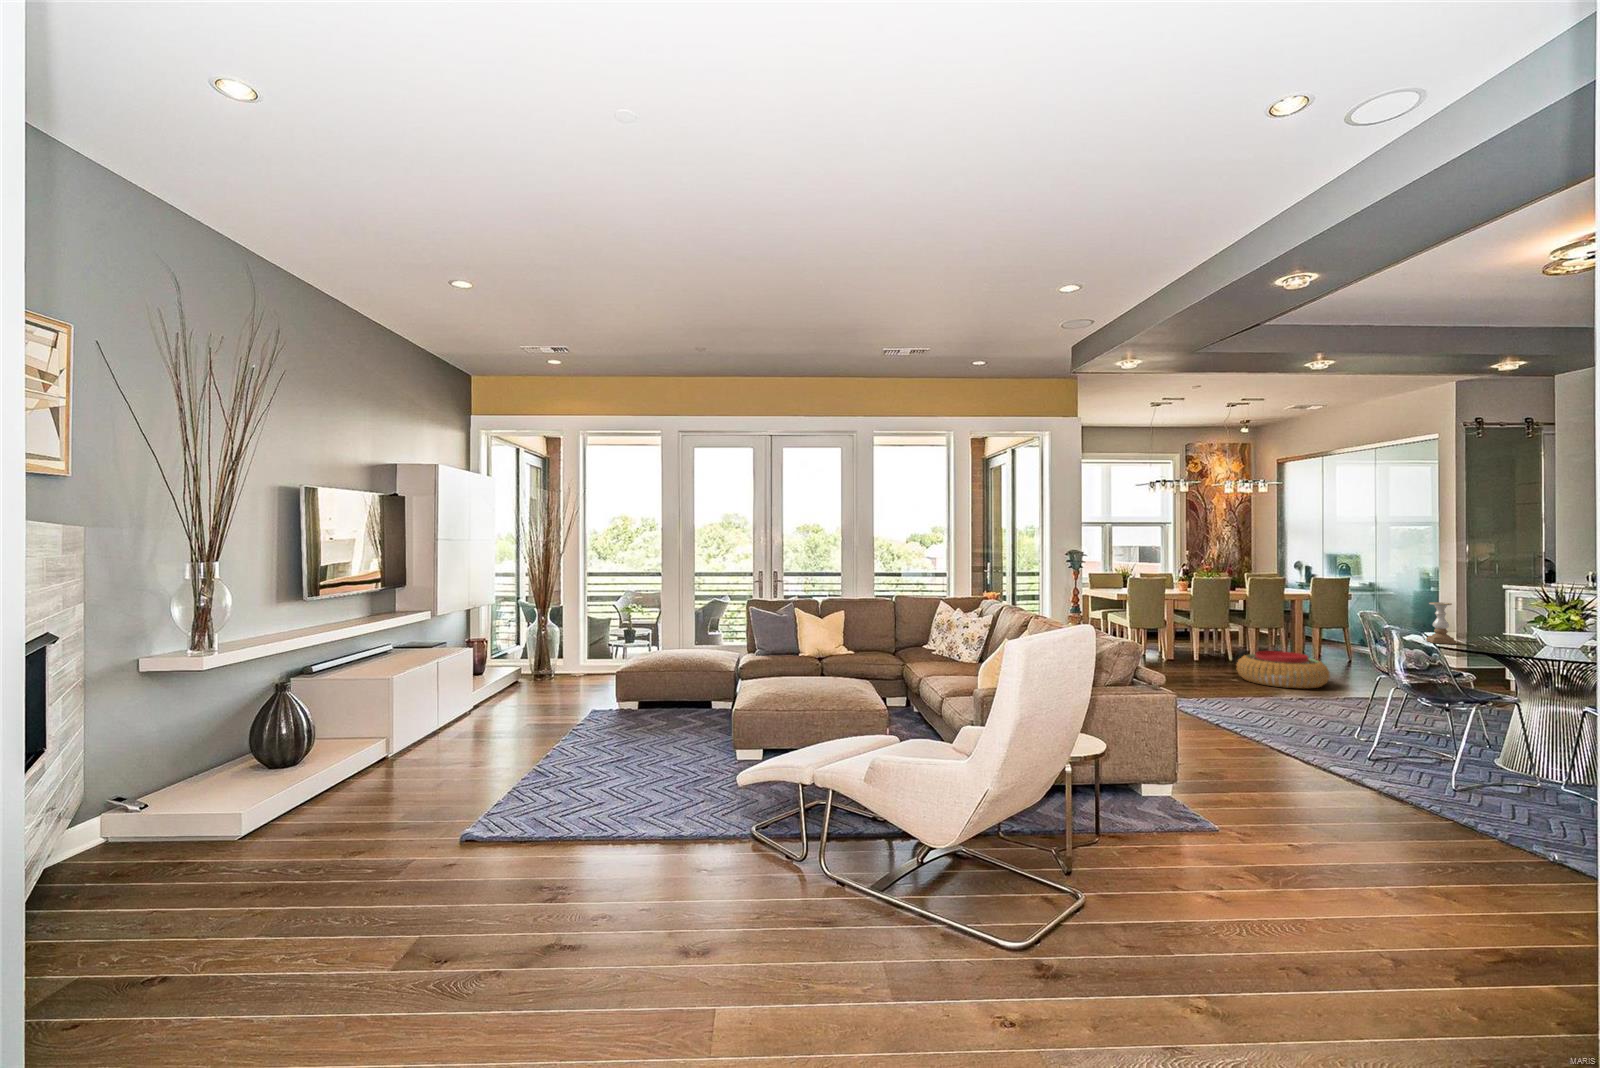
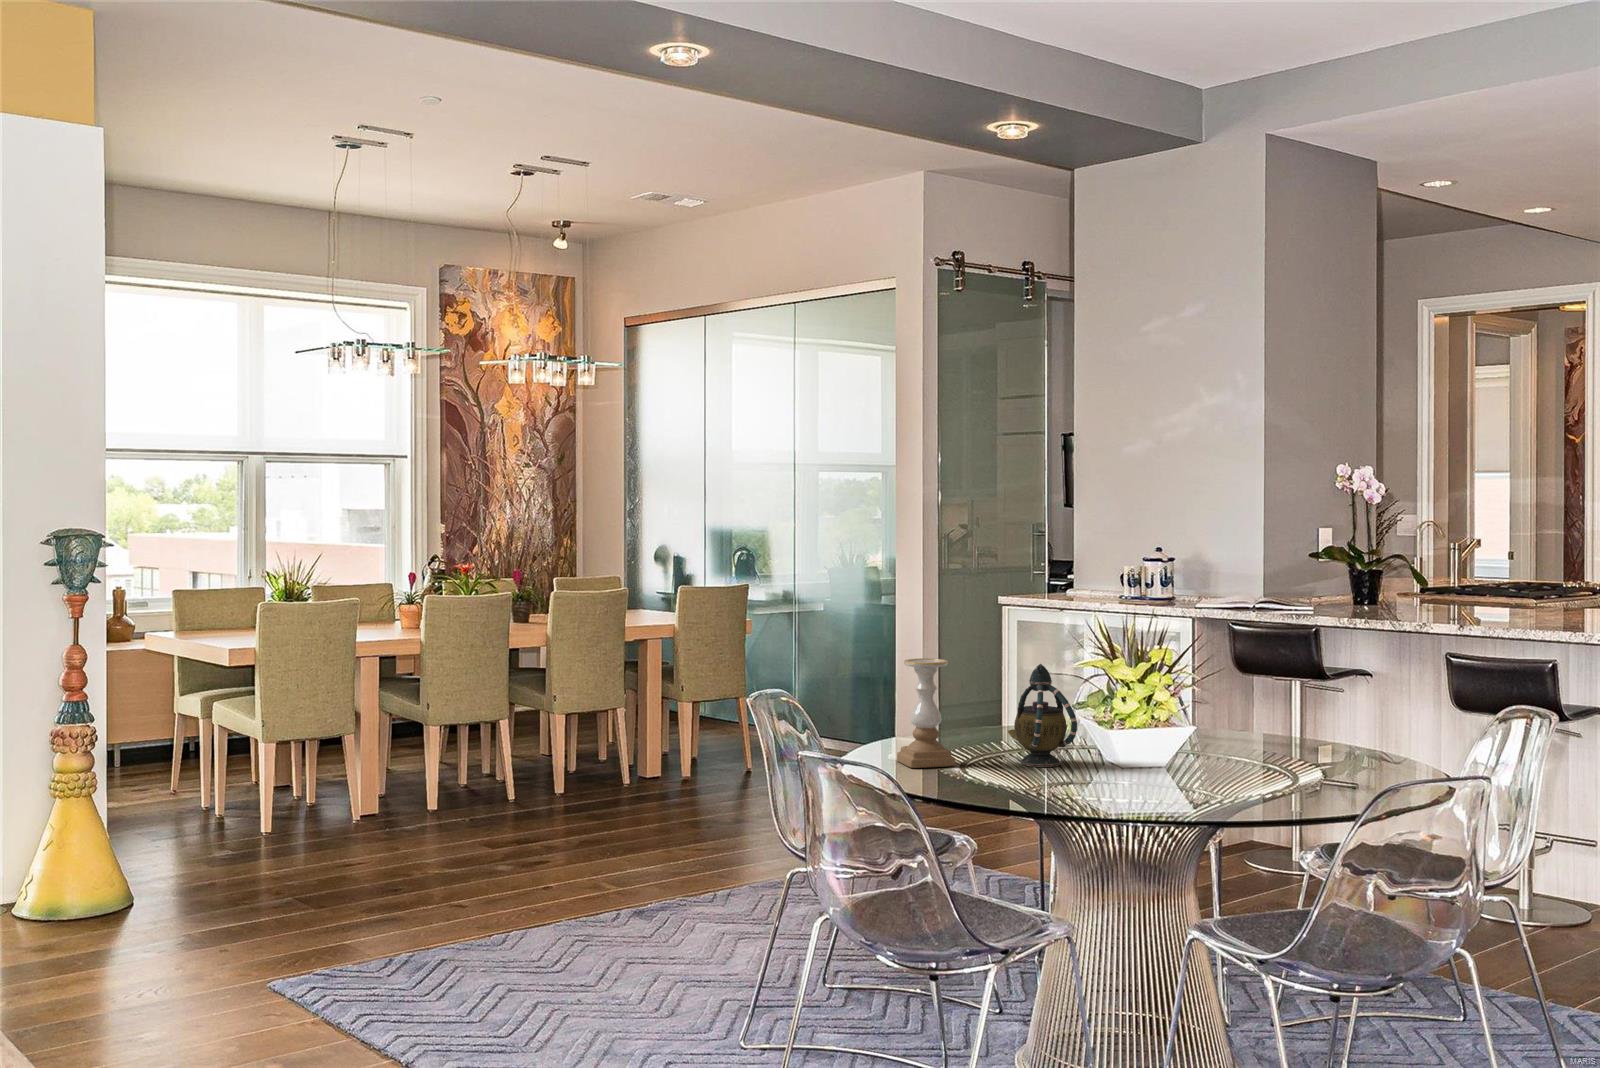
teapot: none [1487,607,1524,648] -> present [1008,664,1077,767]
pouf: present [1237,651,1330,689] -> none [514,777,707,875]

